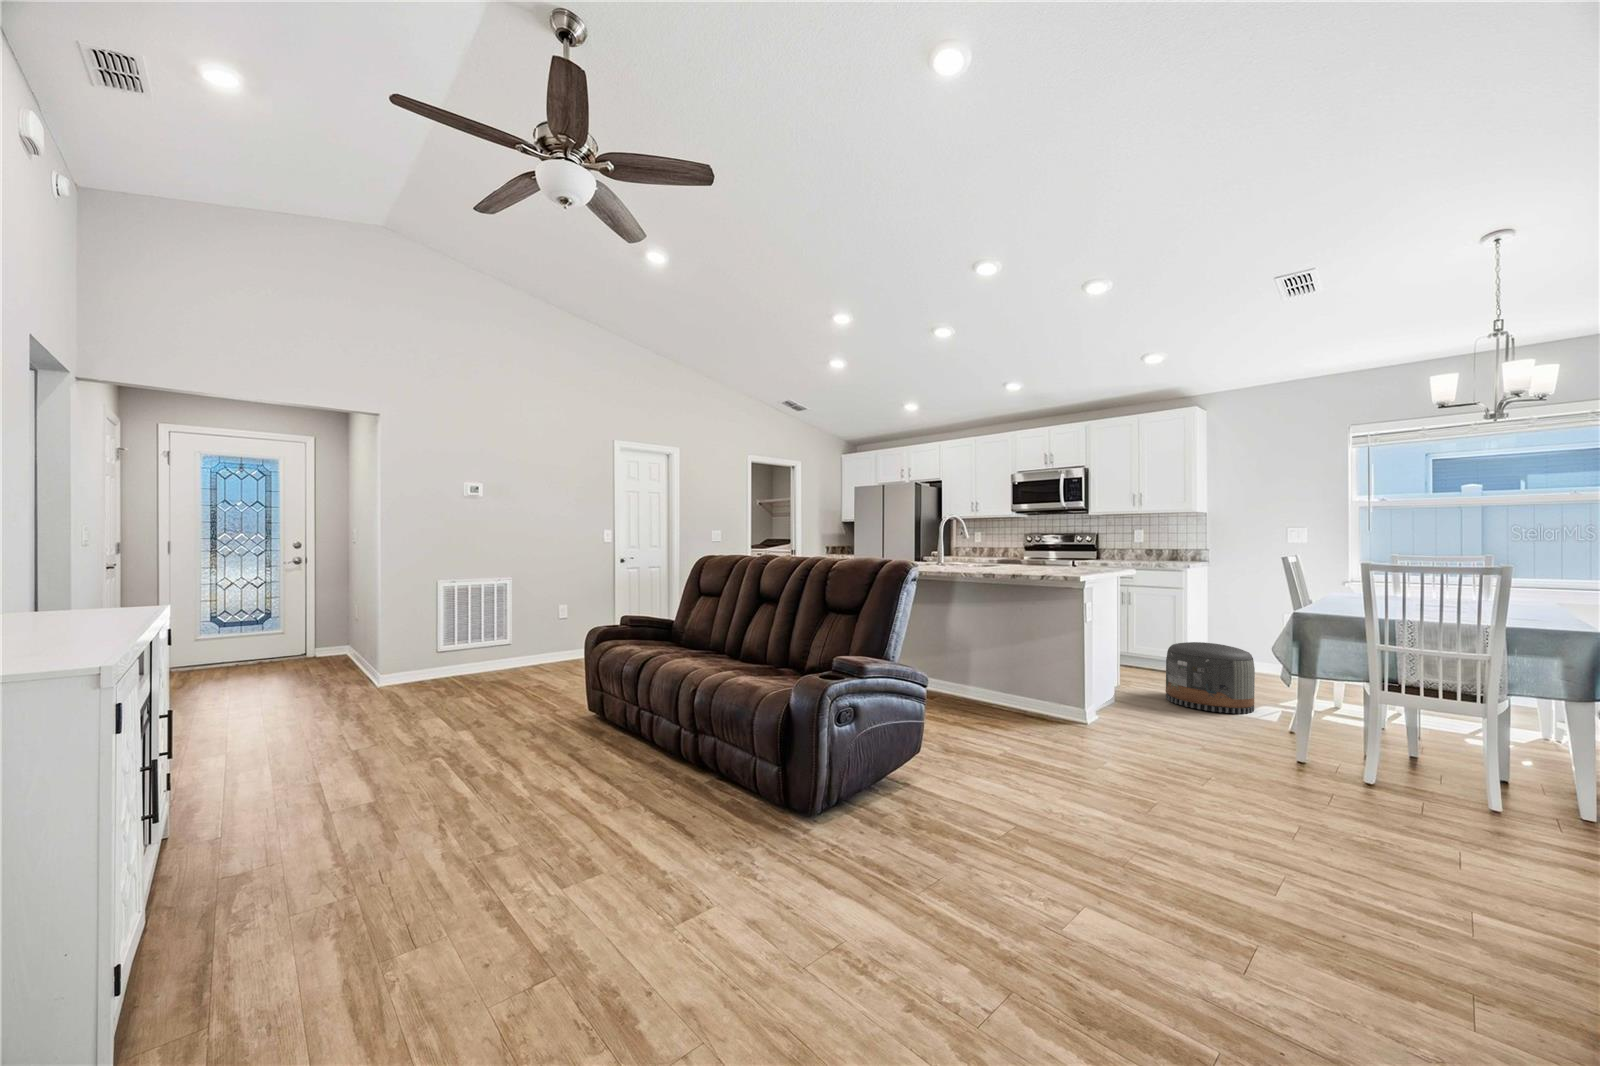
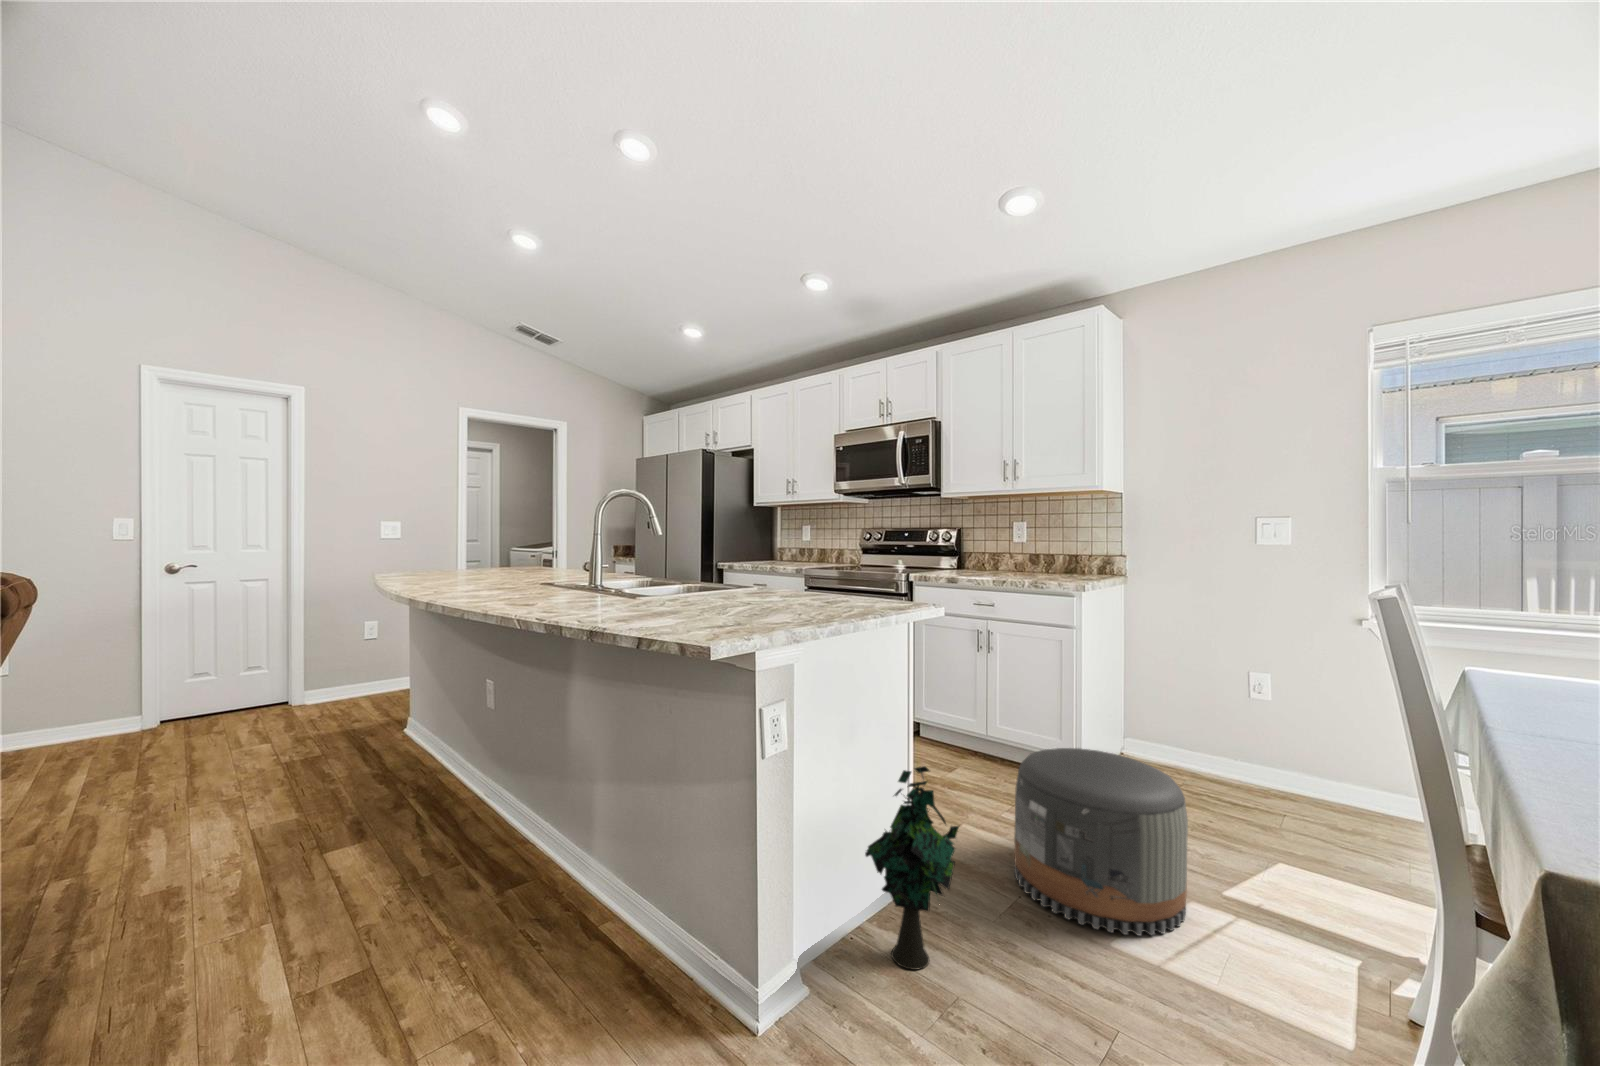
decorative plant: none [1112,637,1154,718] -> present [865,766,959,970]

